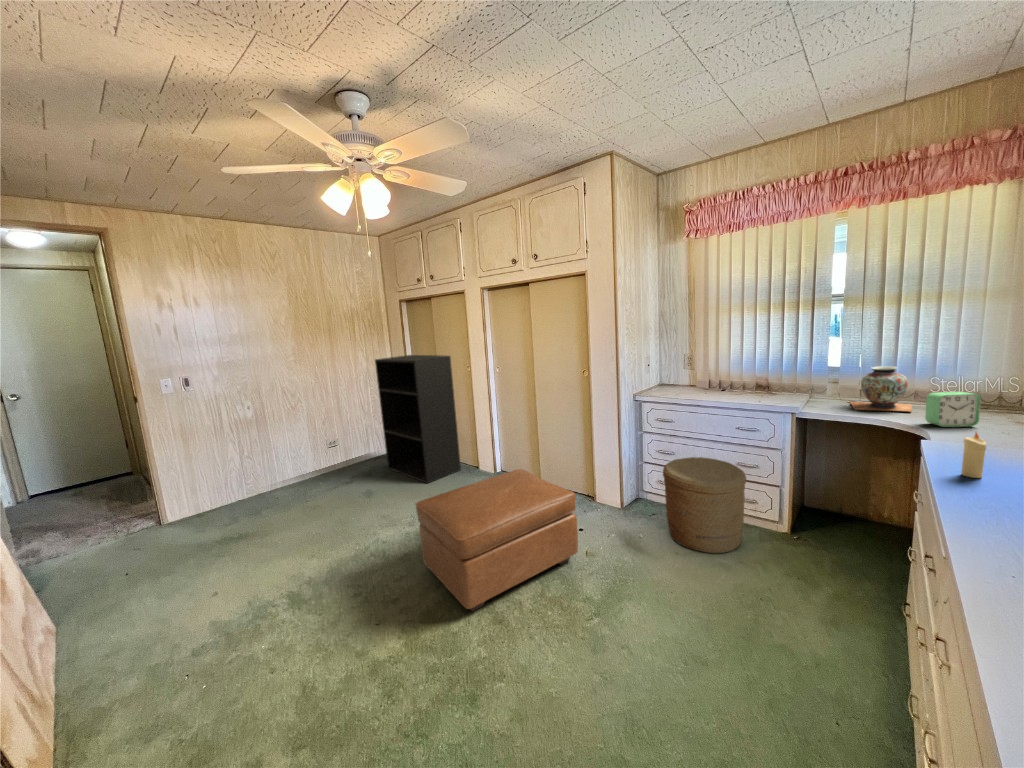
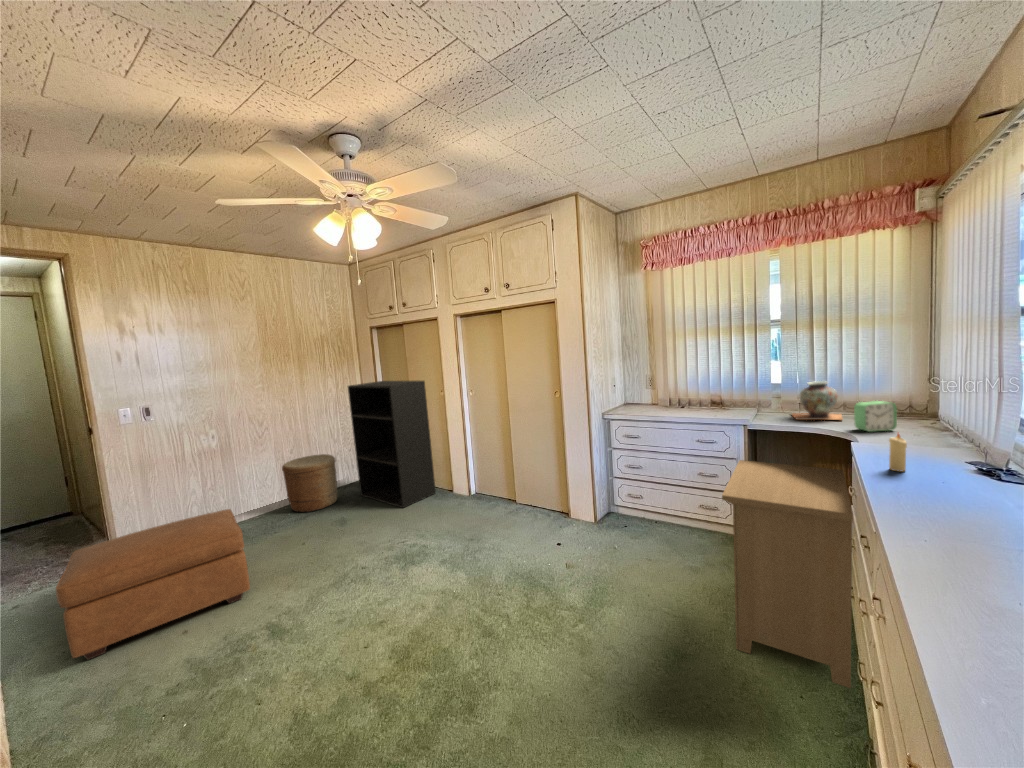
nightstand: none [753,453,909,715] -> present [722,460,853,688]
woven basket: present [663,457,746,553] -> present [282,454,337,512]
ottoman: present [416,469,578,611] -> present [56,509,250,660]

